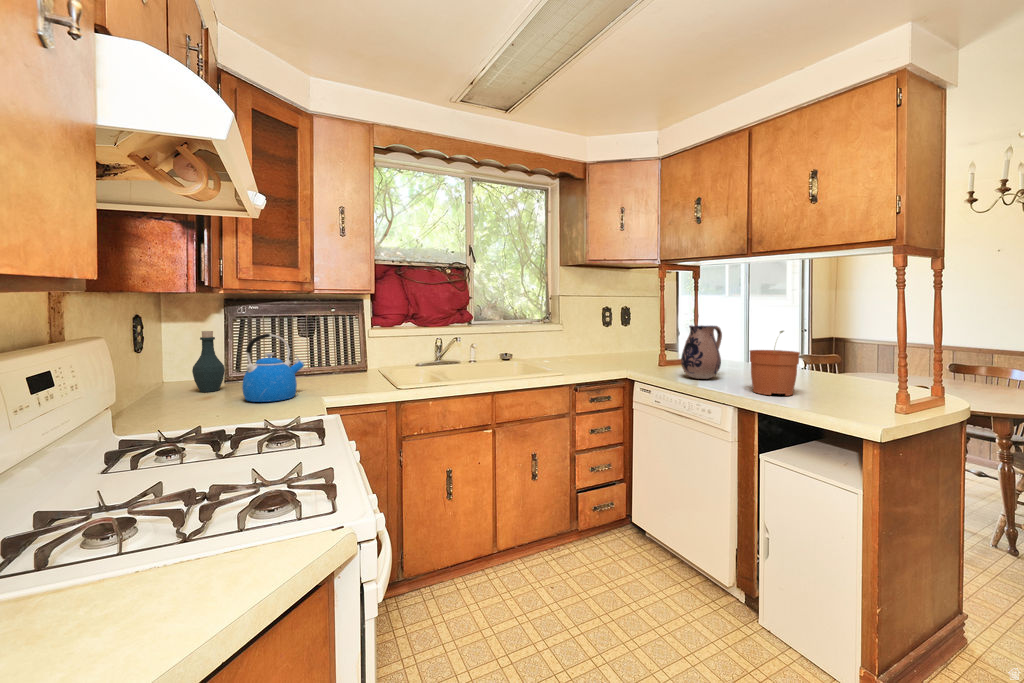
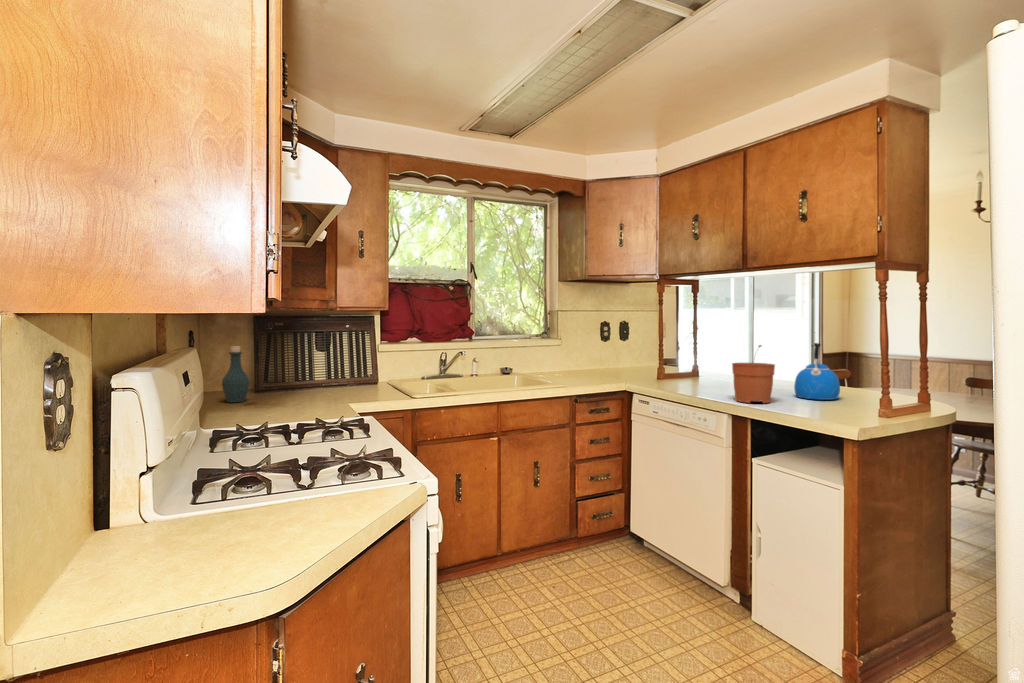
ceramic pitcher: present [681,326,722,379] -> none [675,340,712,390]
kettle: present [242,334,304,402] -> present [794,343,840,400]

